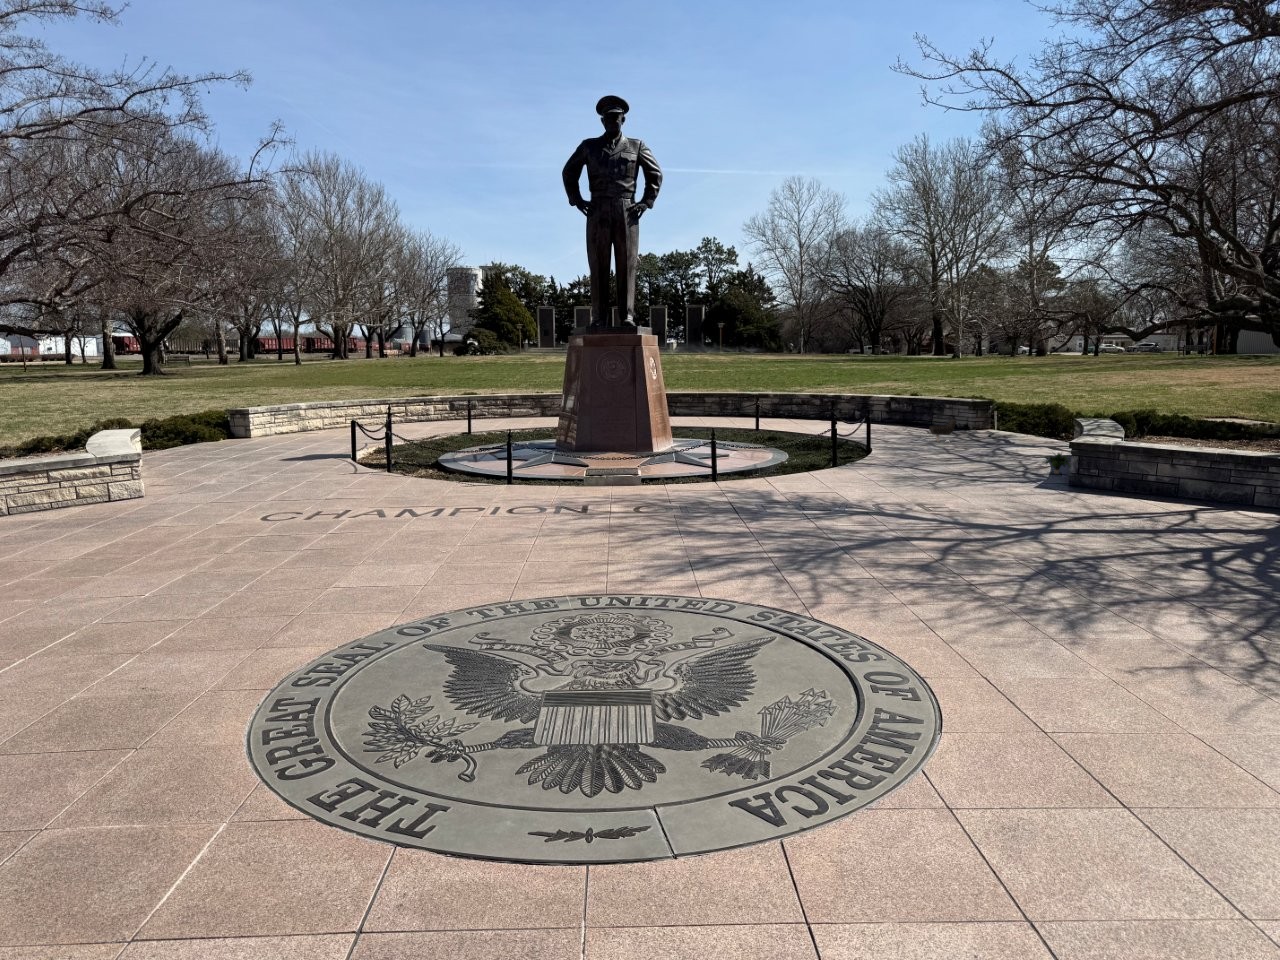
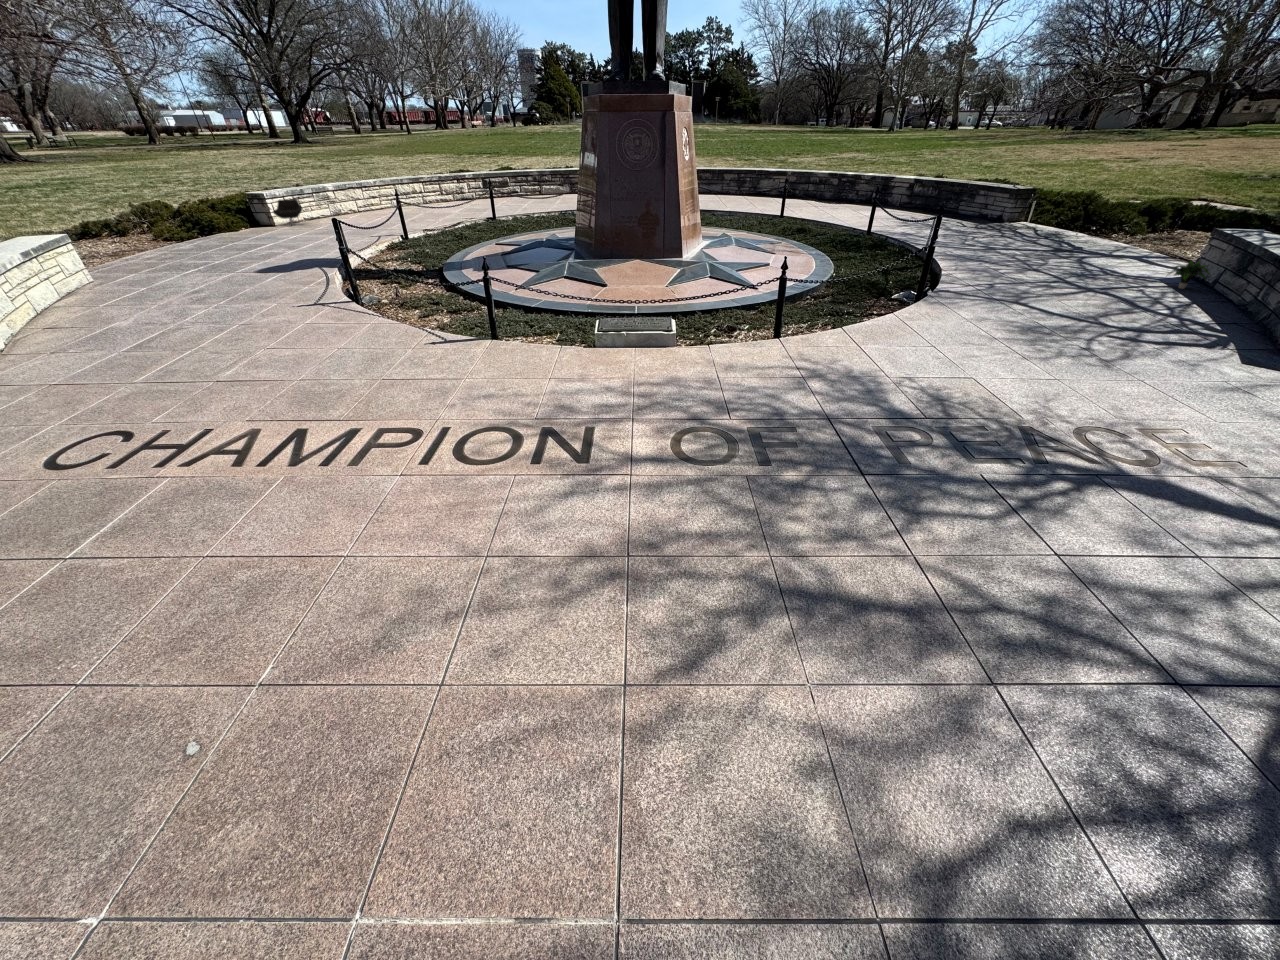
lounge chair: present [929,419,956,441] -> present [273,199,302,226]

